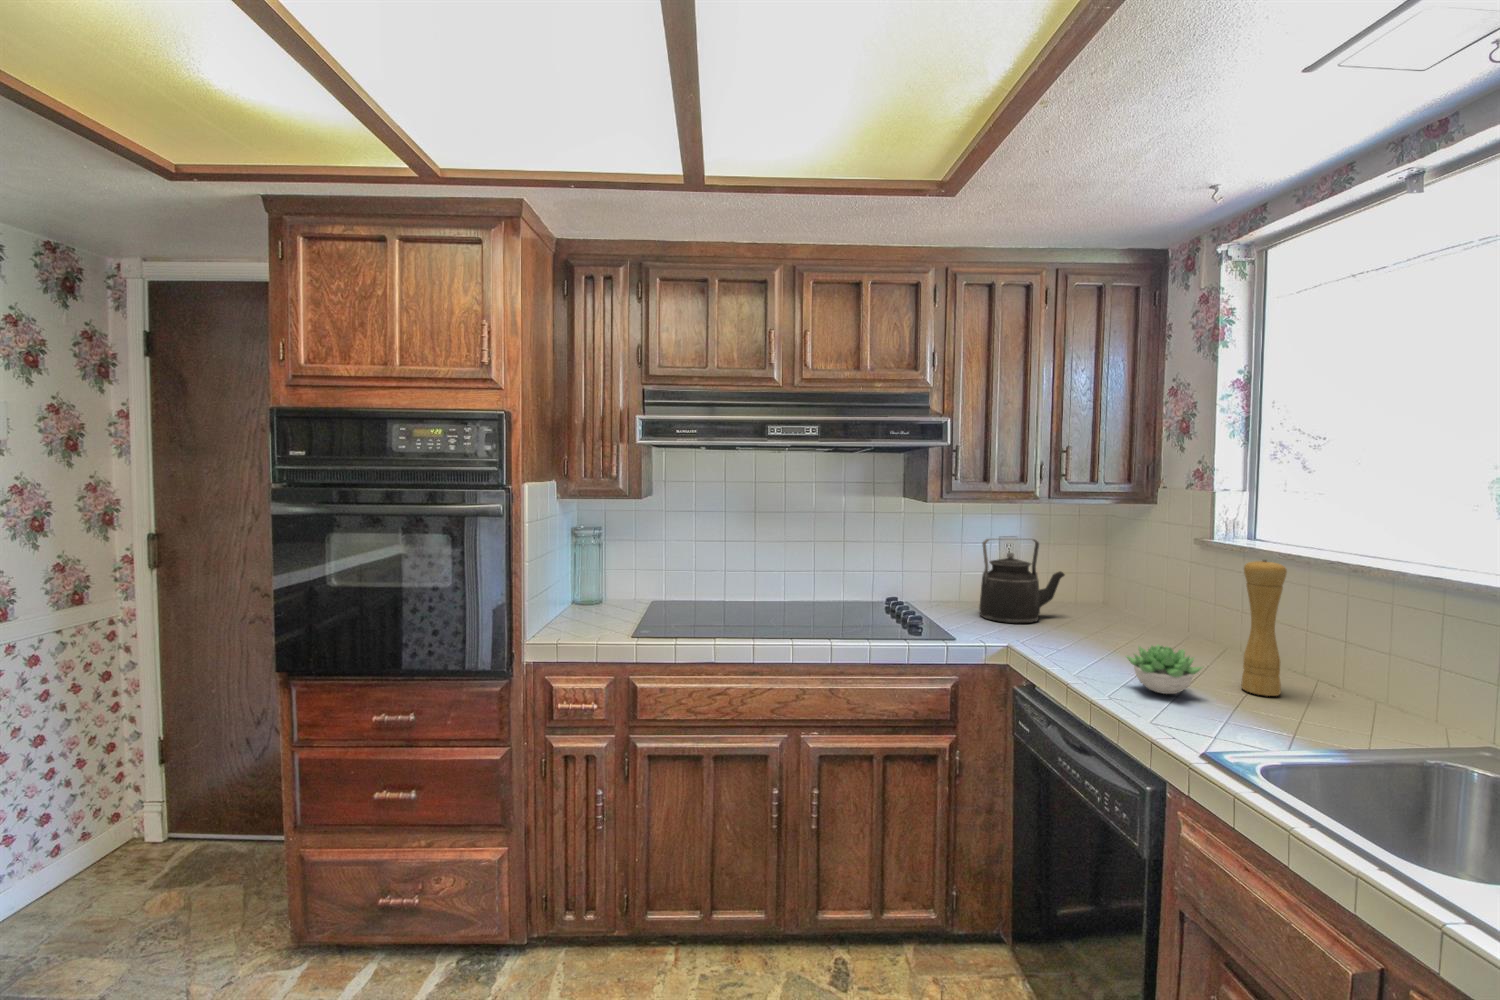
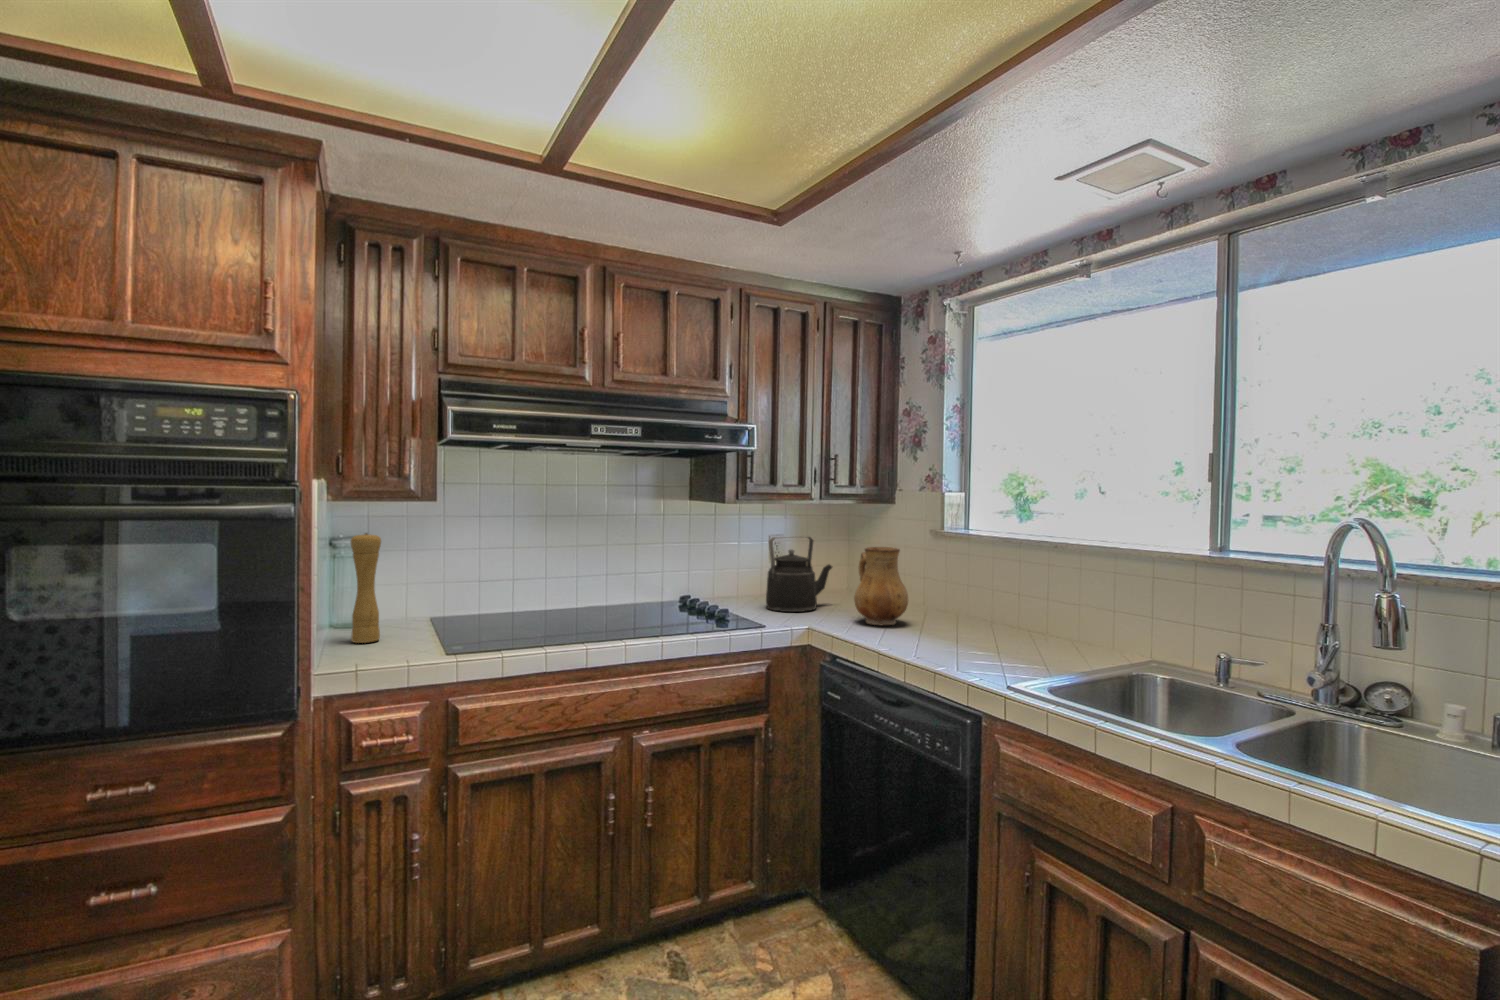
ceramic pitcher: none [1073,557,1146,653] -> present [854,547,908,625]
pepper mill: present [1241,560,1287,696] -> present [351,533,381,643]
succulent plant: present [1126,645,1202,694] -> none [911,609,965,646]

